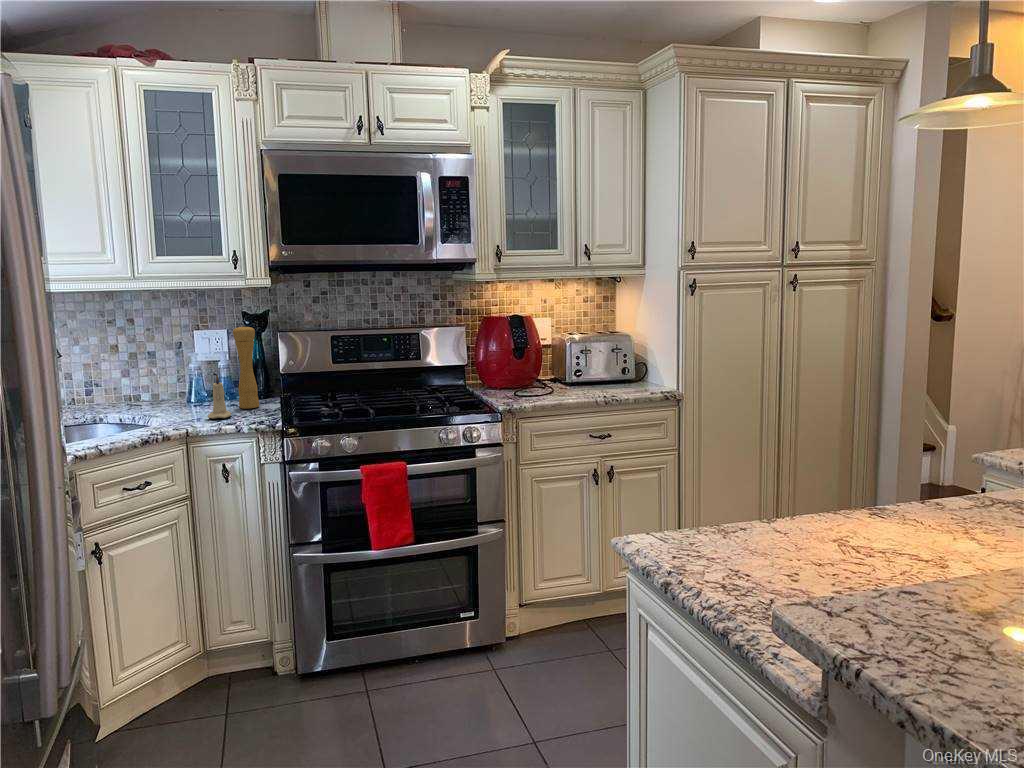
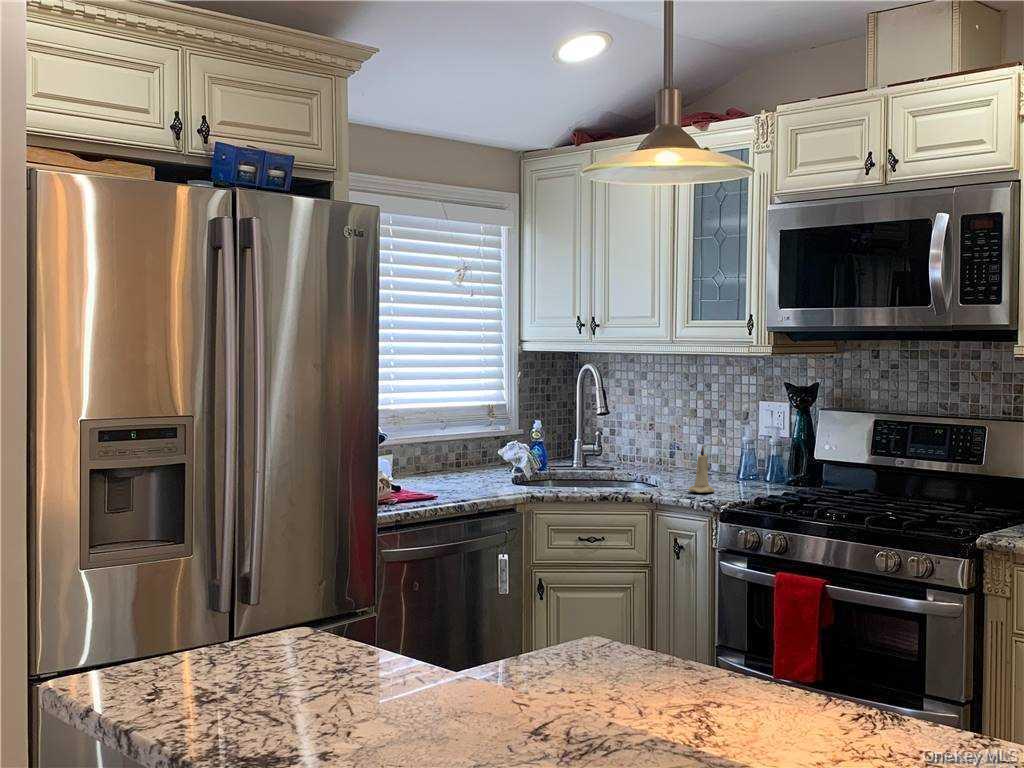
pepper mill: present [233,326,259,409] -> none [743,397,768,491]

